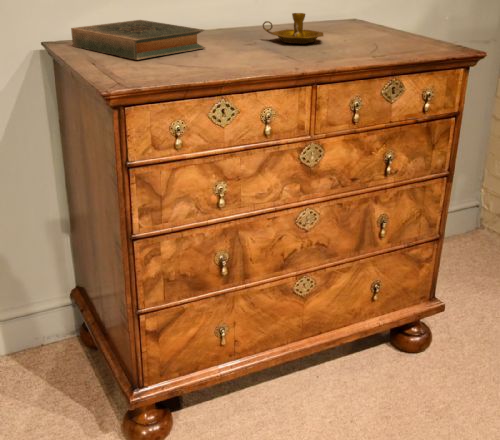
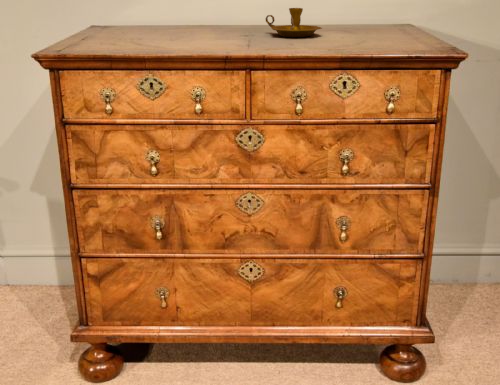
hardback book: present [71,20,205,60] -> none [104,11,198,39]

